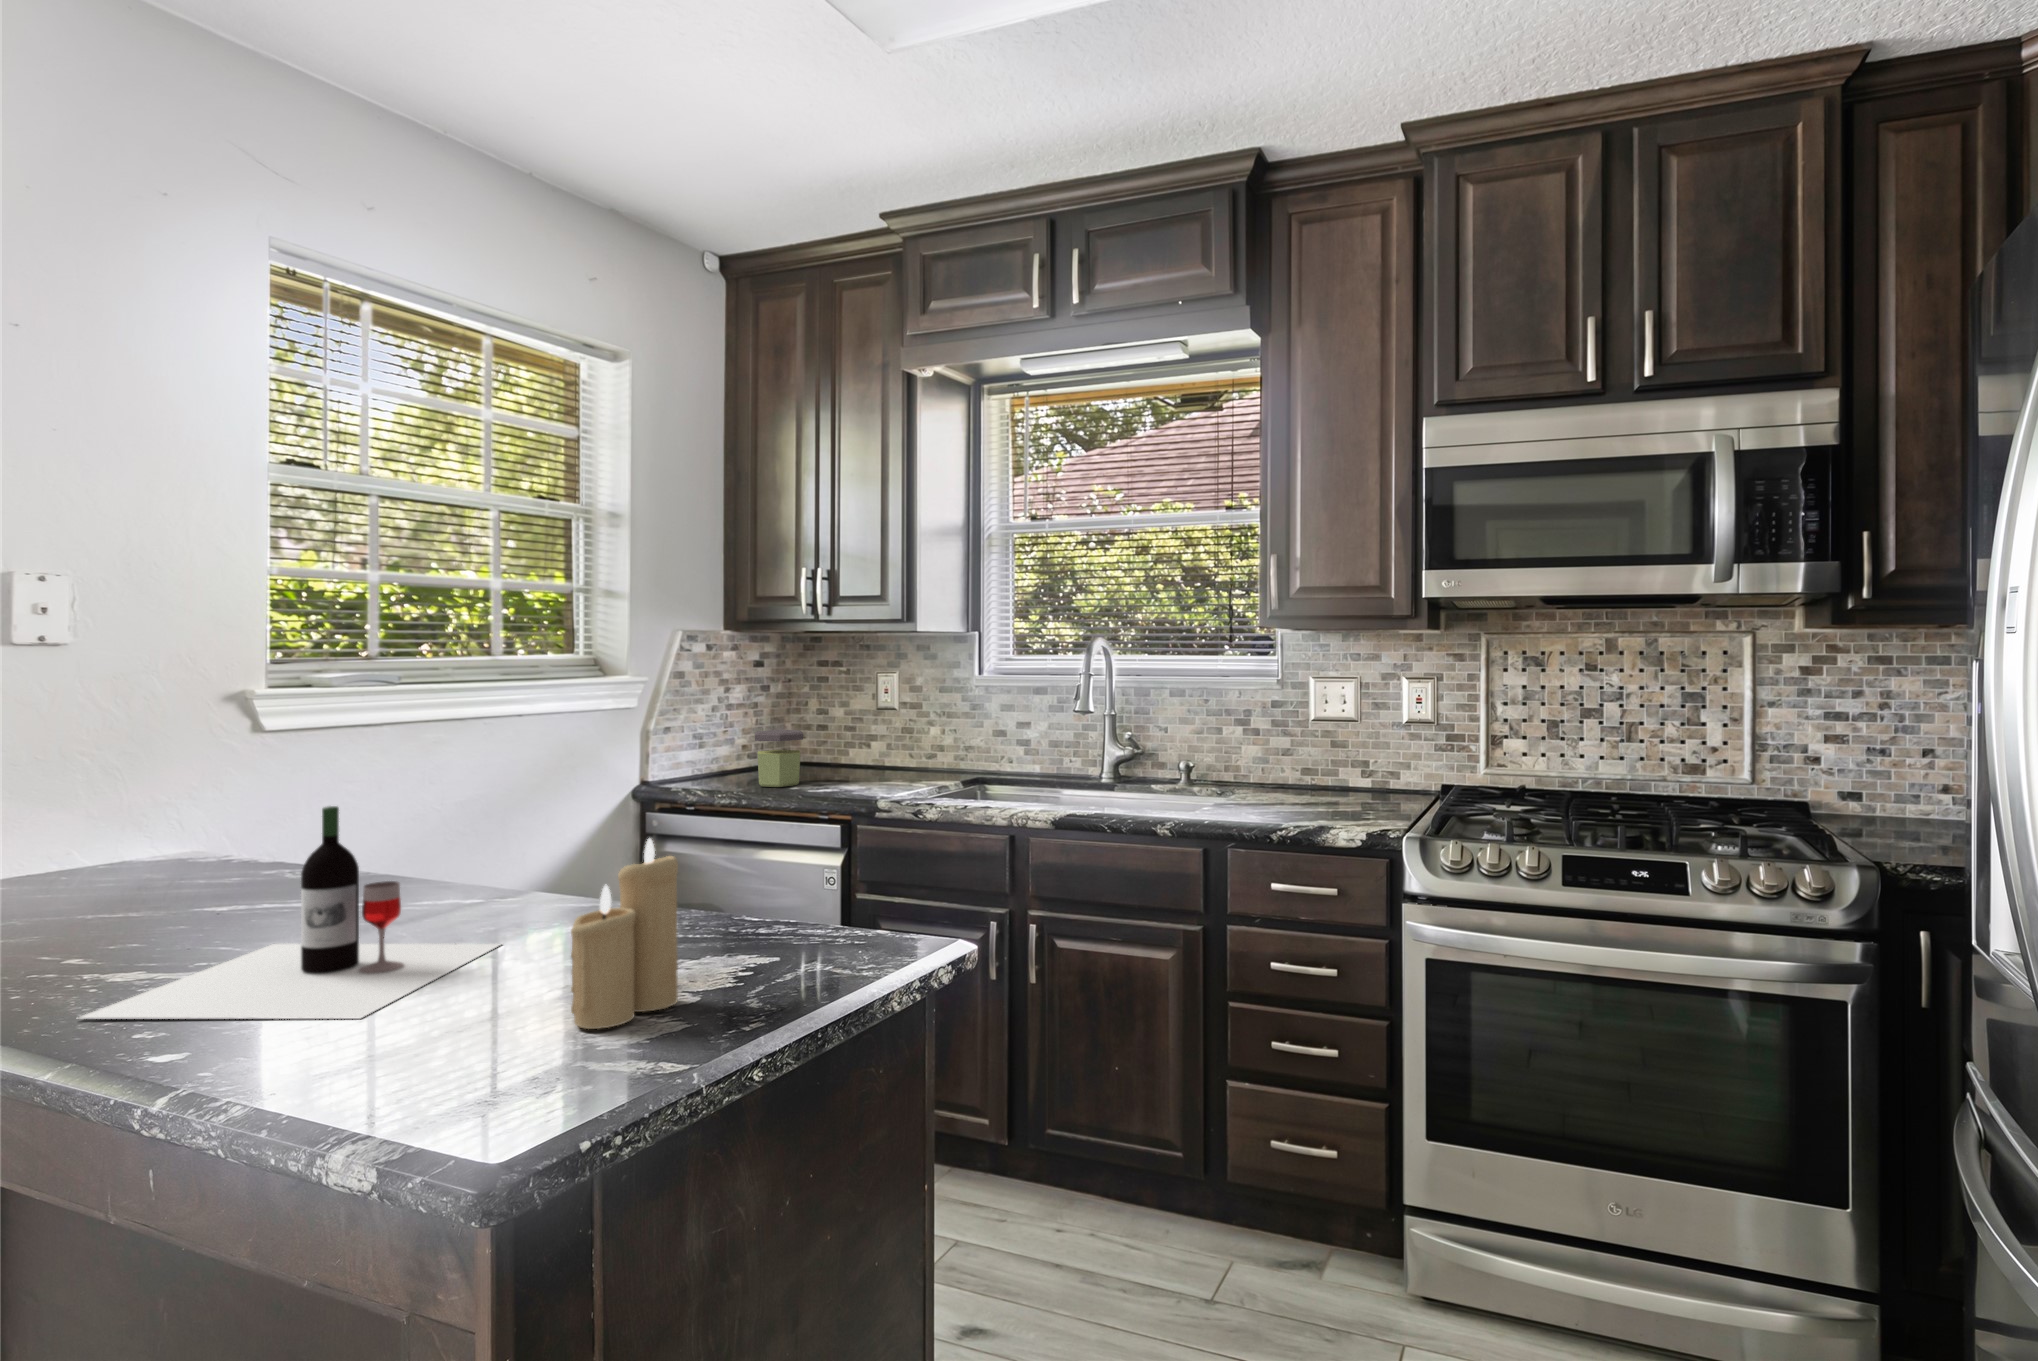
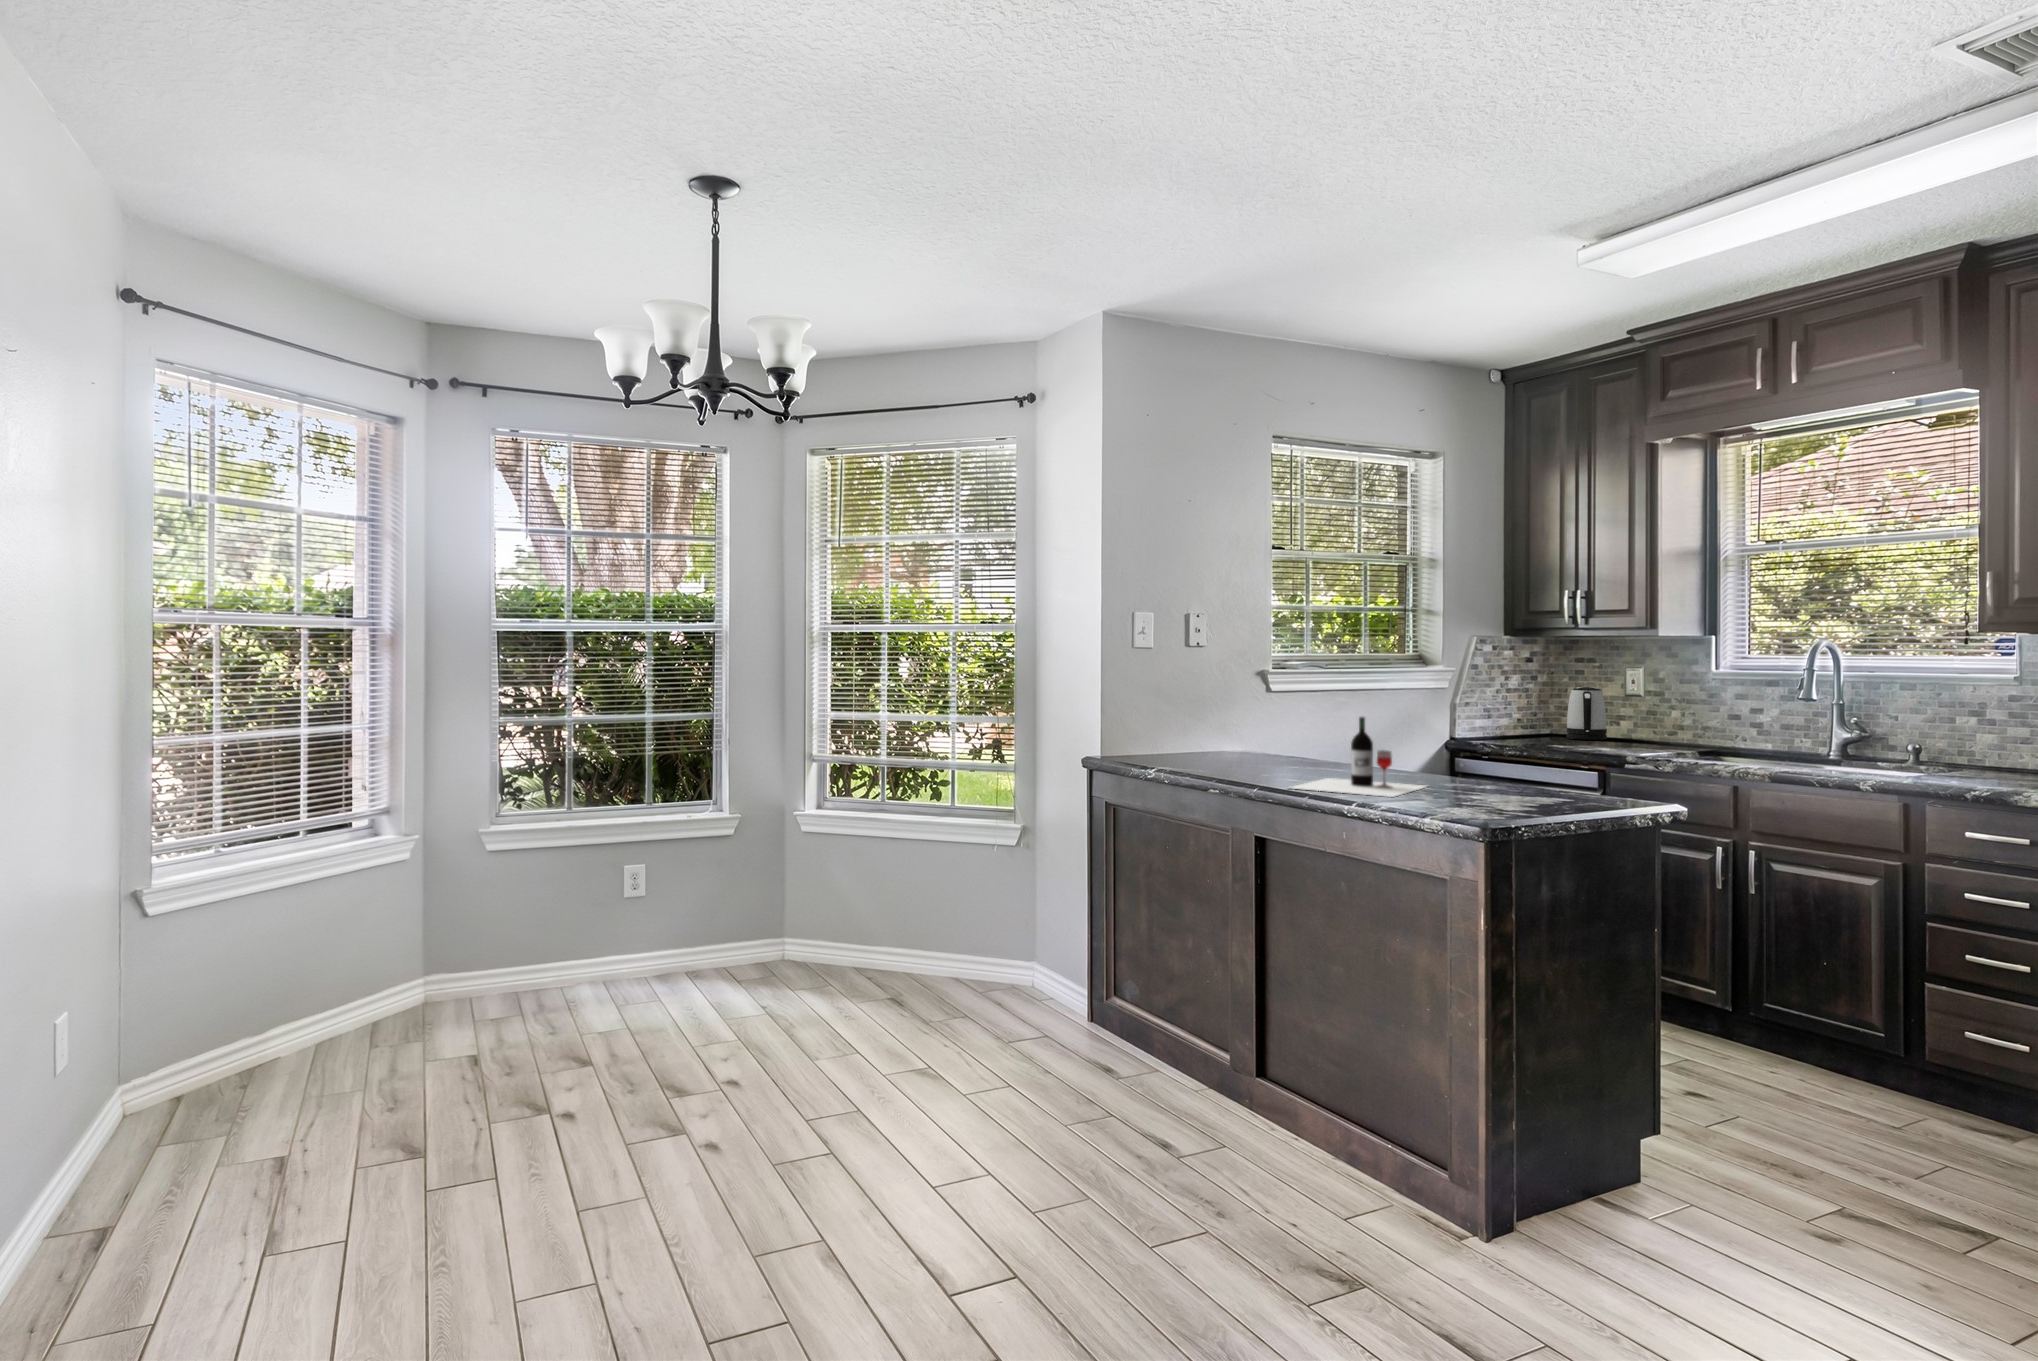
kettle: none [805,699,854,771] -> present [1567,687,1607,740]
jar: present [755,730,803,787] -> none [1530,706,1567,746]
candle: present [571,838,678,1029] -> none [1483,732,1528,807]

